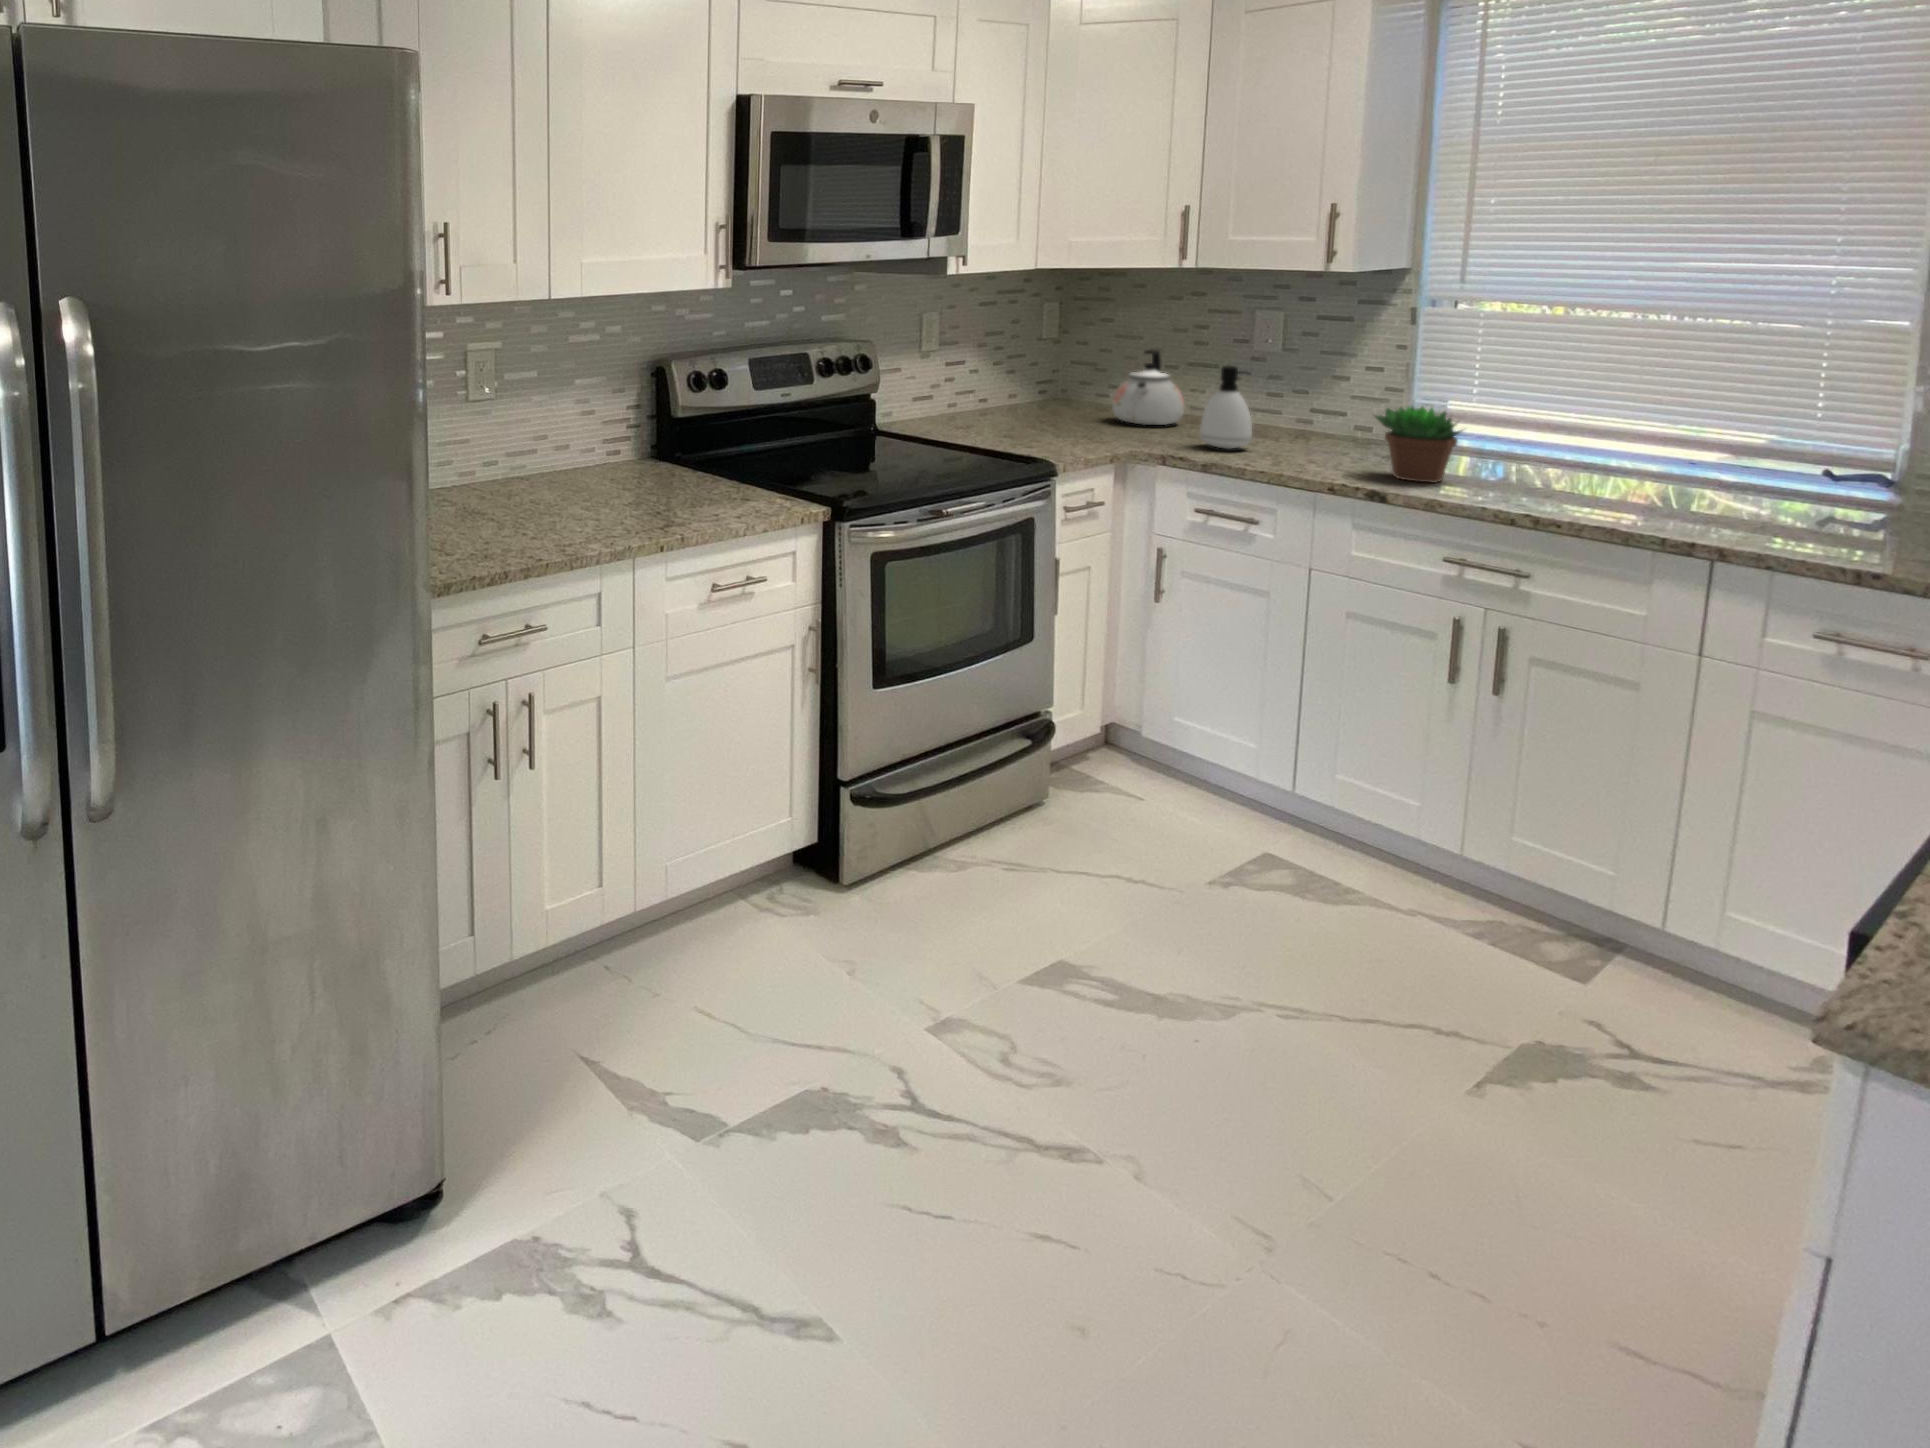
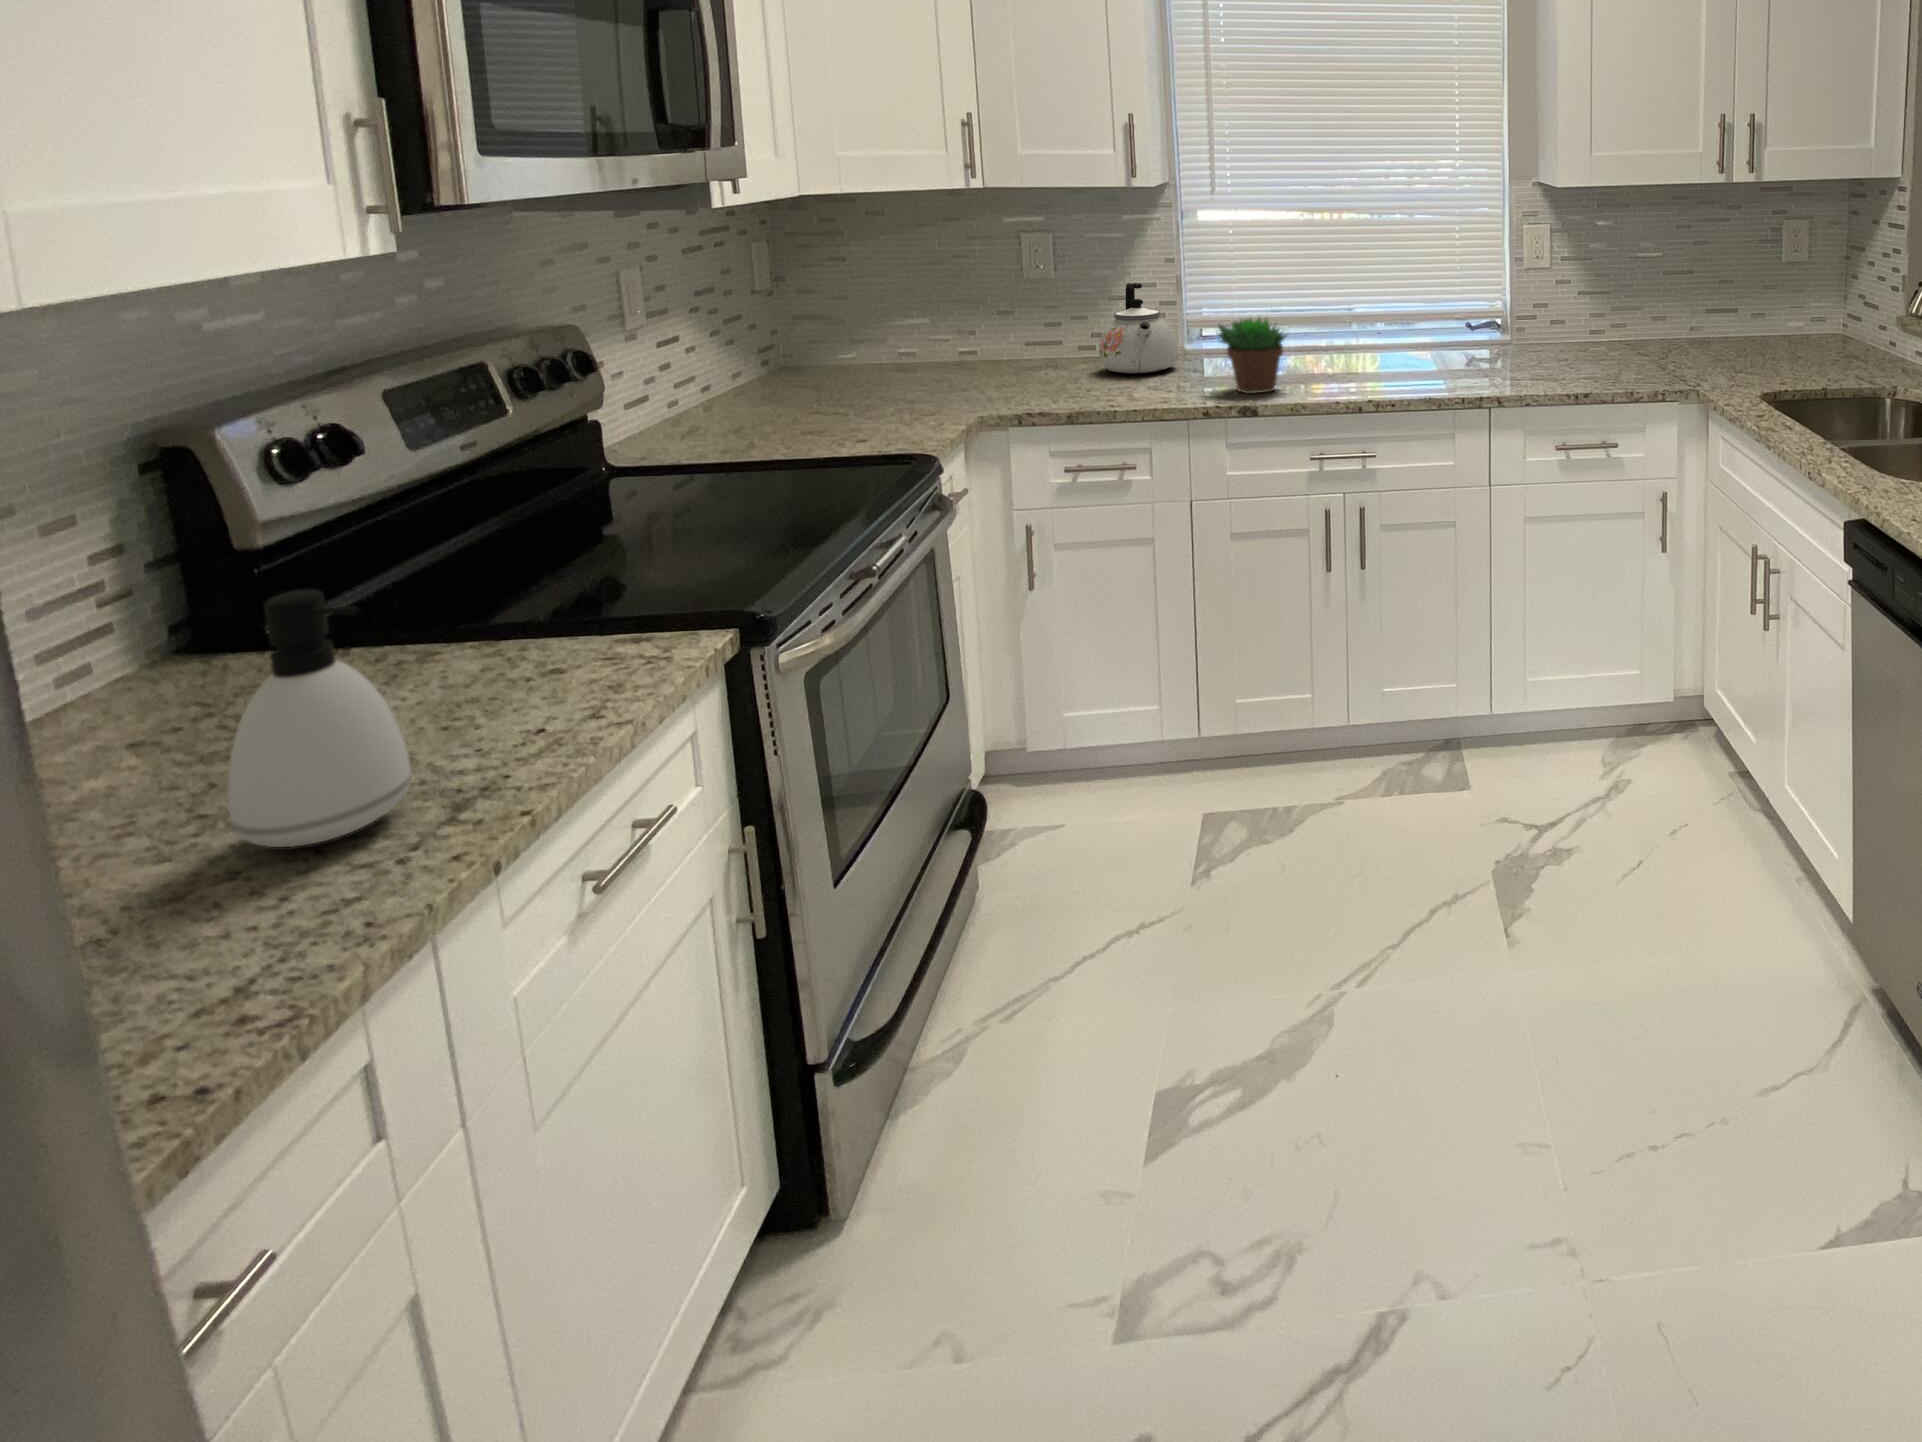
kettle: present [1112,350,1184,425] -> present [1099,283,1178,374]
soap dispenser: present [1200,365,1252,449] -> present [228,590,412,847]

